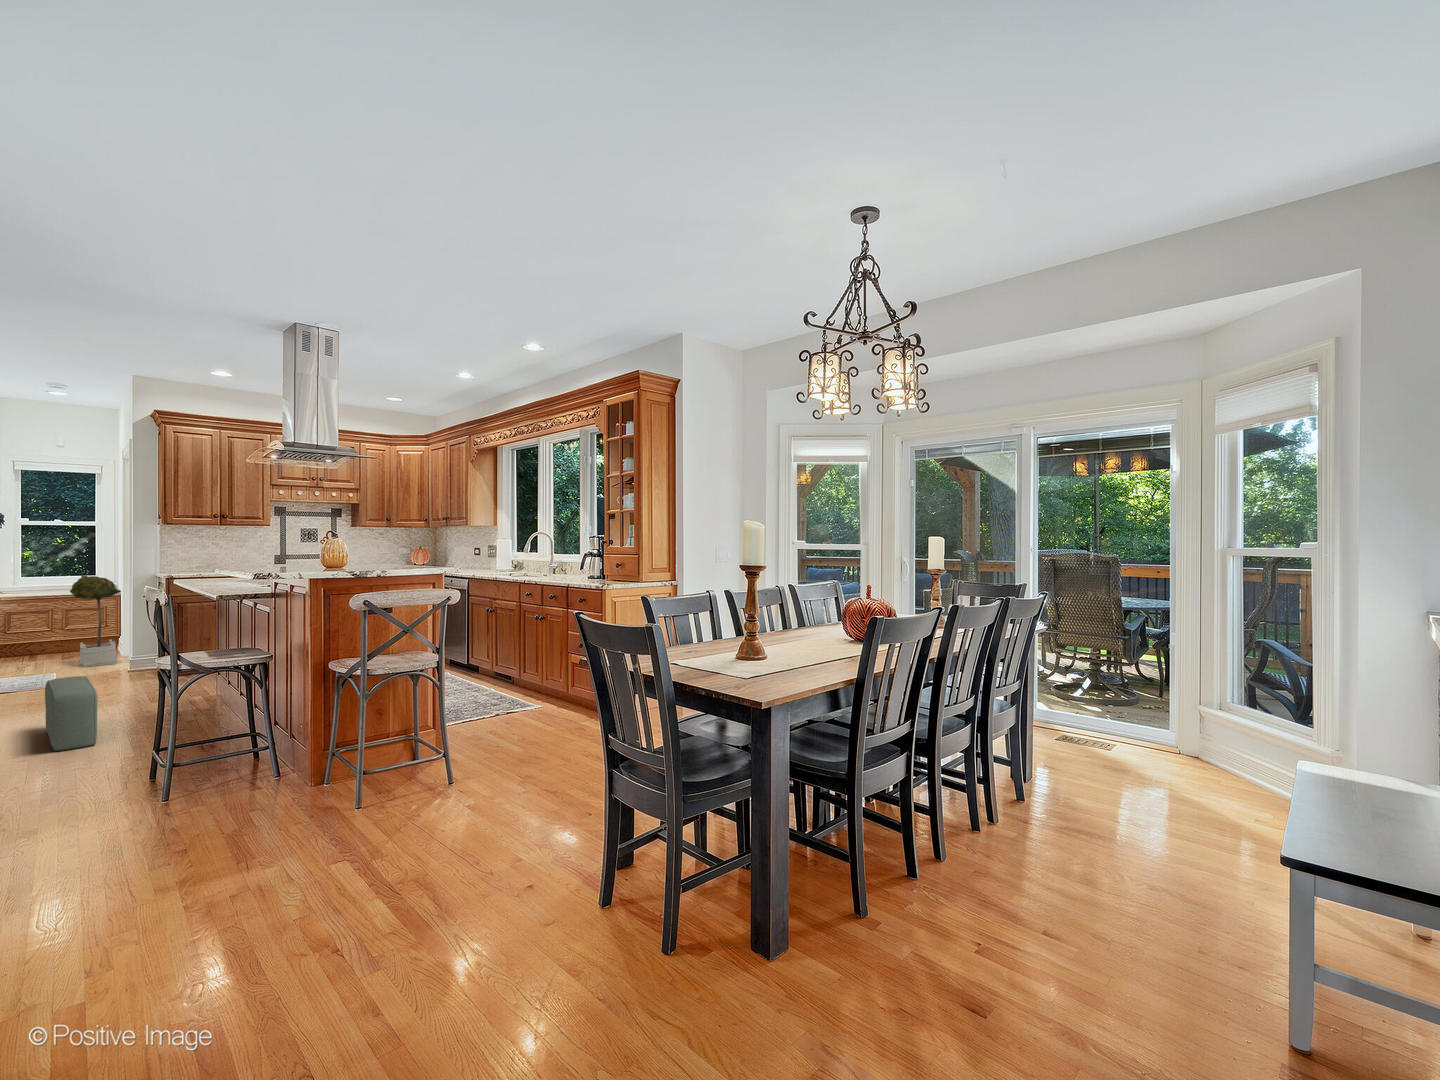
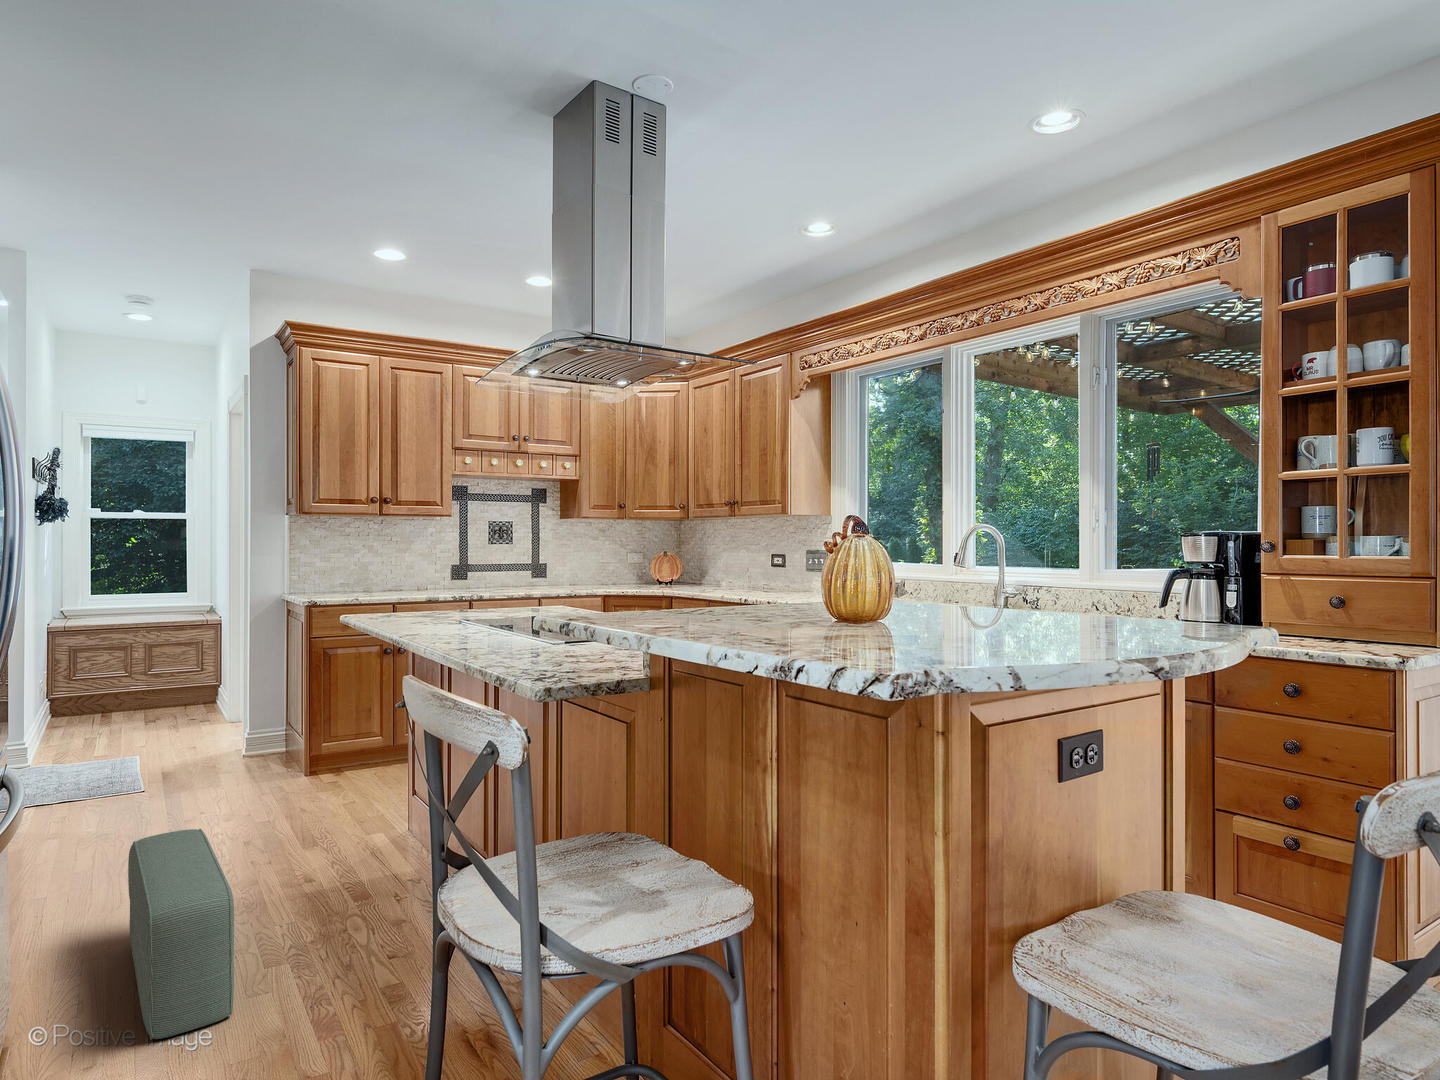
potted tree: present [70,575,121,667] -> none [156,595,228,745]

